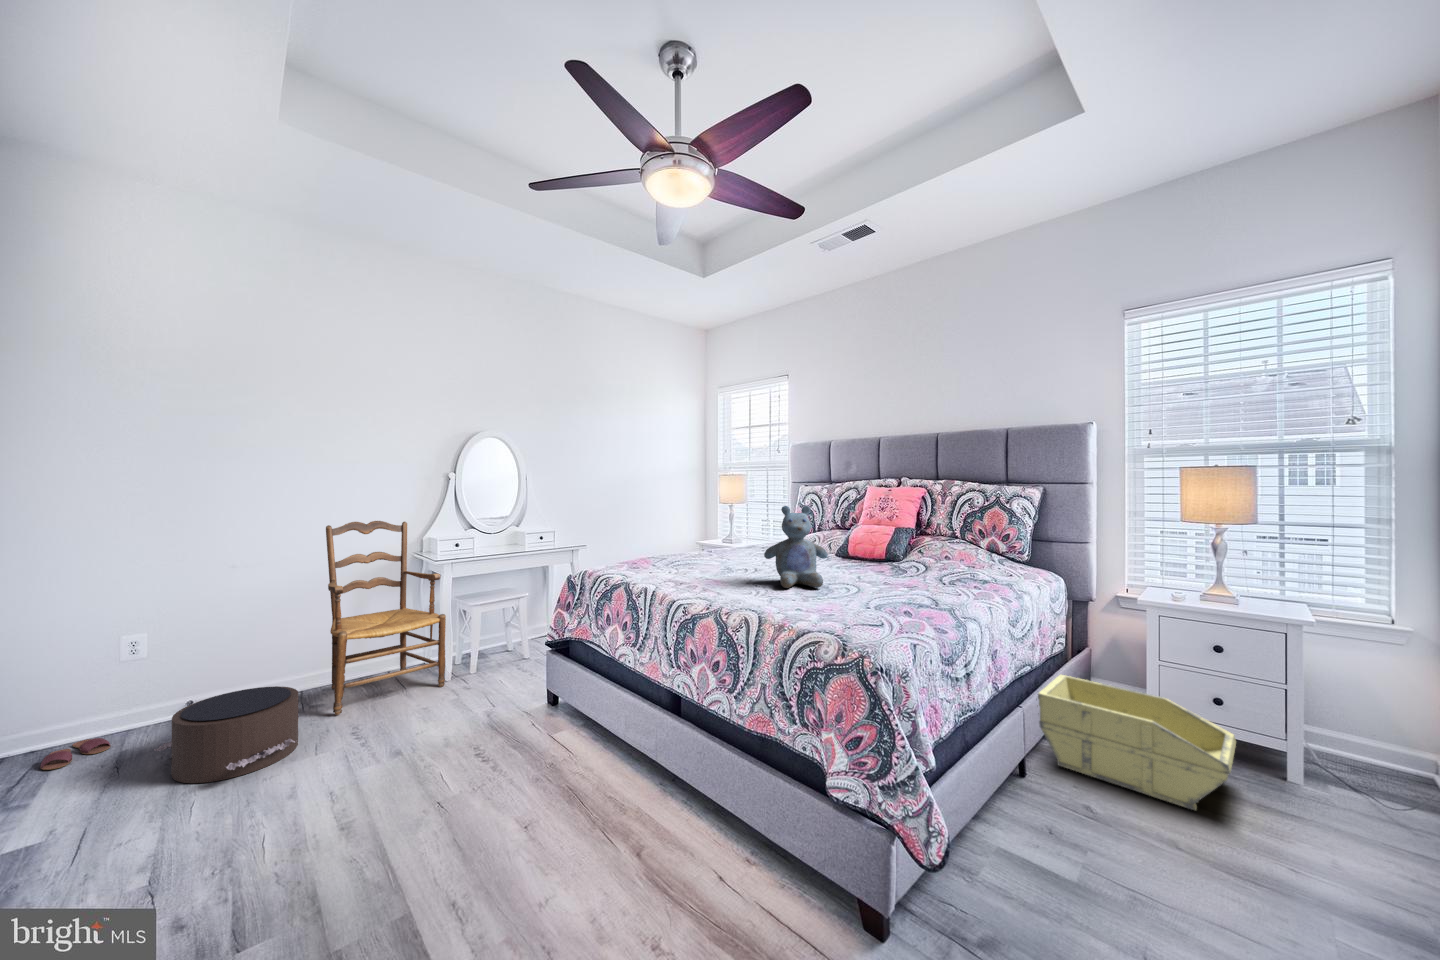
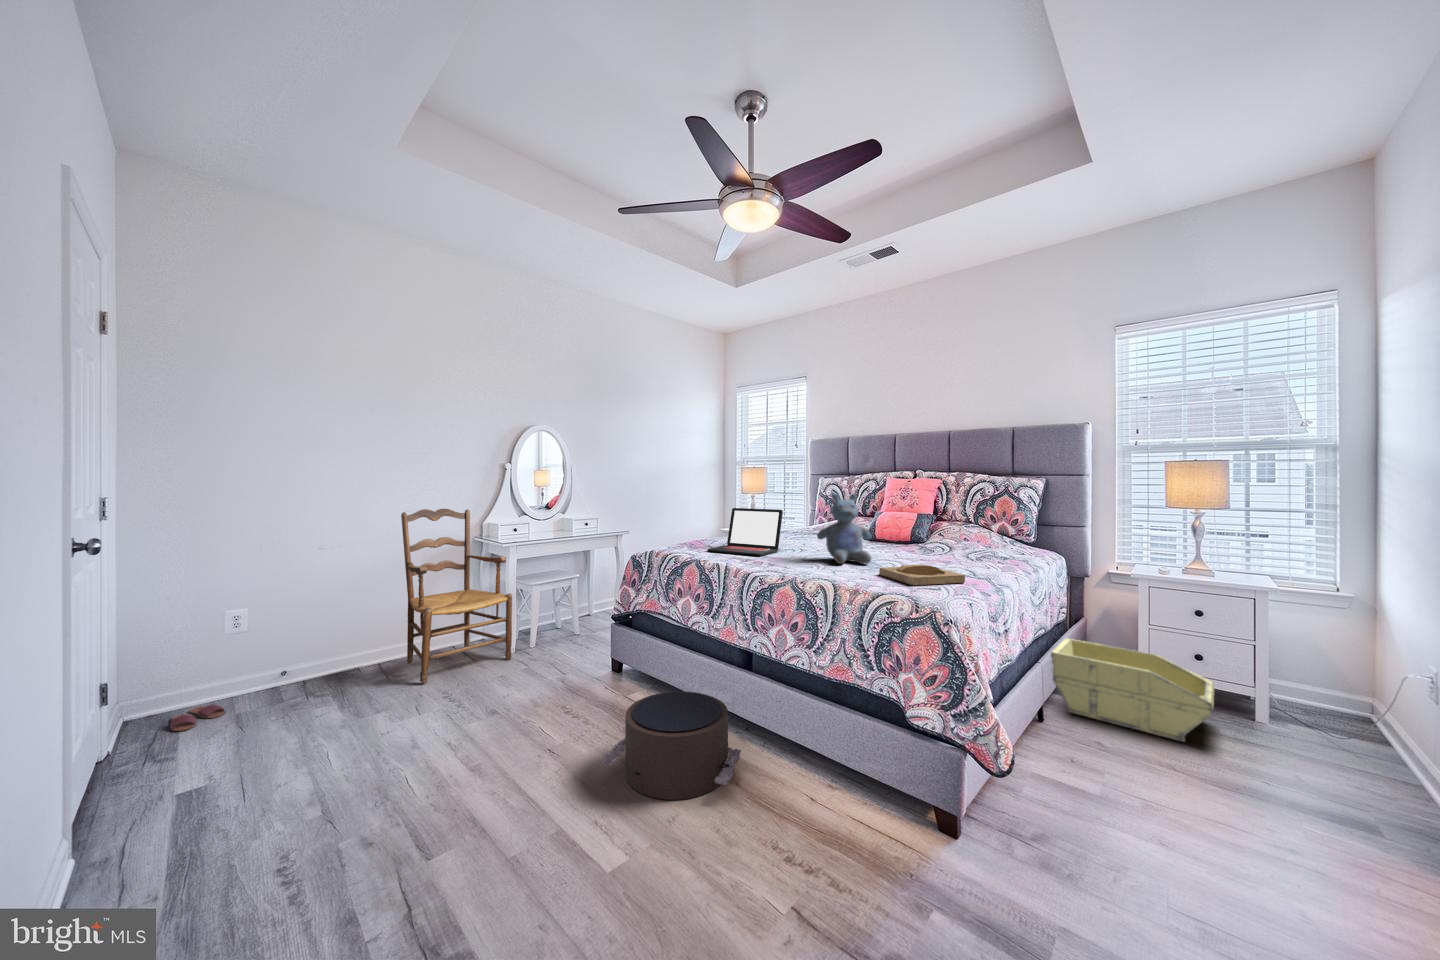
laptop: none [649,521,736,576] -> present [707,508,783,556]
tray: none [823,592,918,619] -> present [879,565,965,585]
pouf: present [154,686,298,783] -> present [602,692,741,800]

